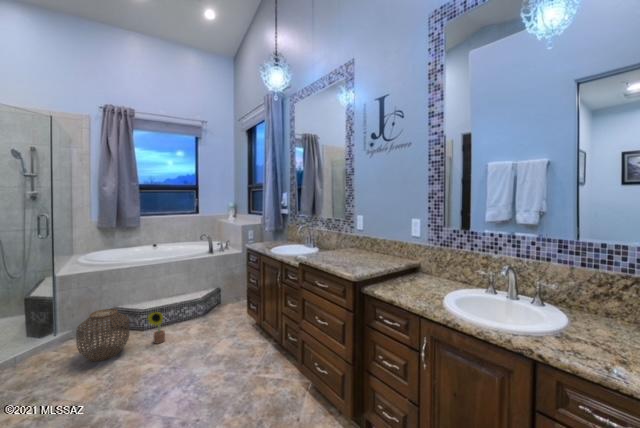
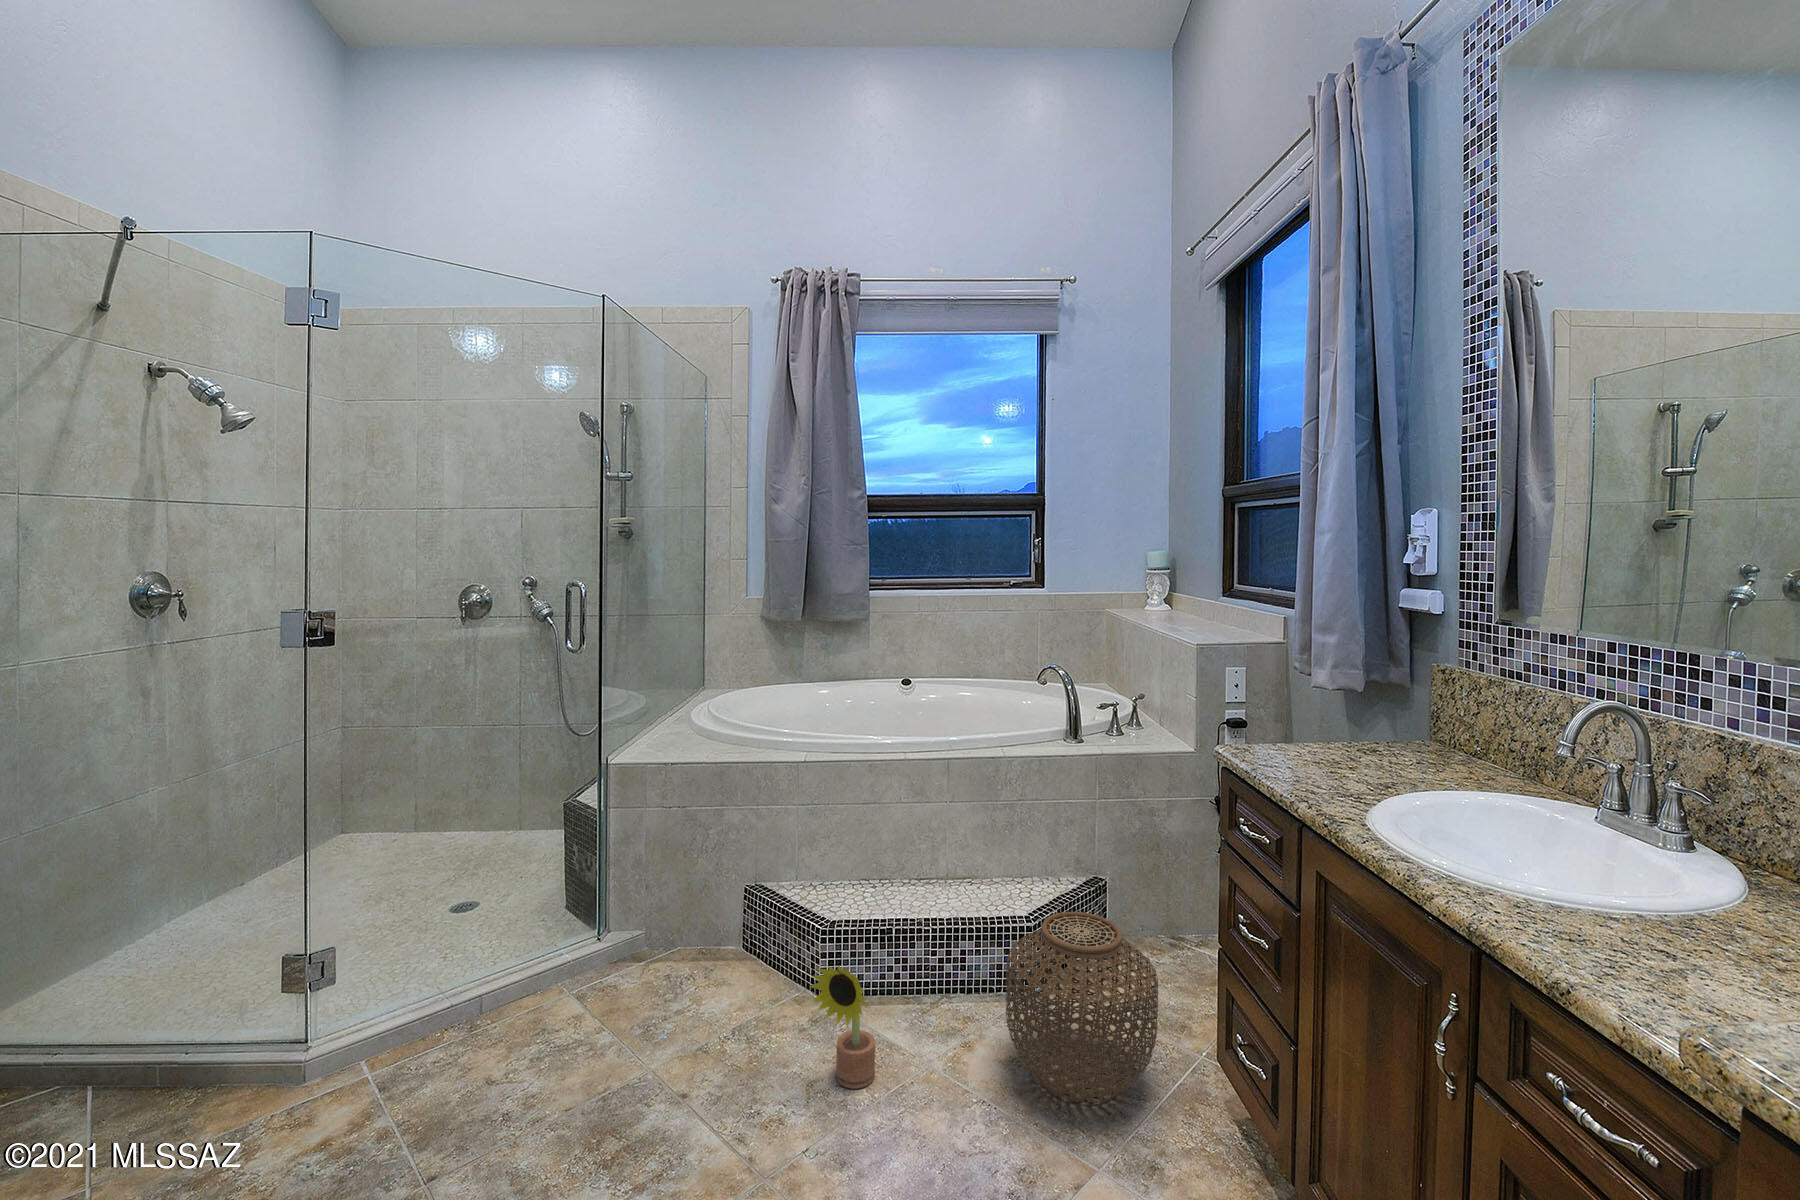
woven basket: present [76,309,129,361] -> present [1006,912,1158,1103]

